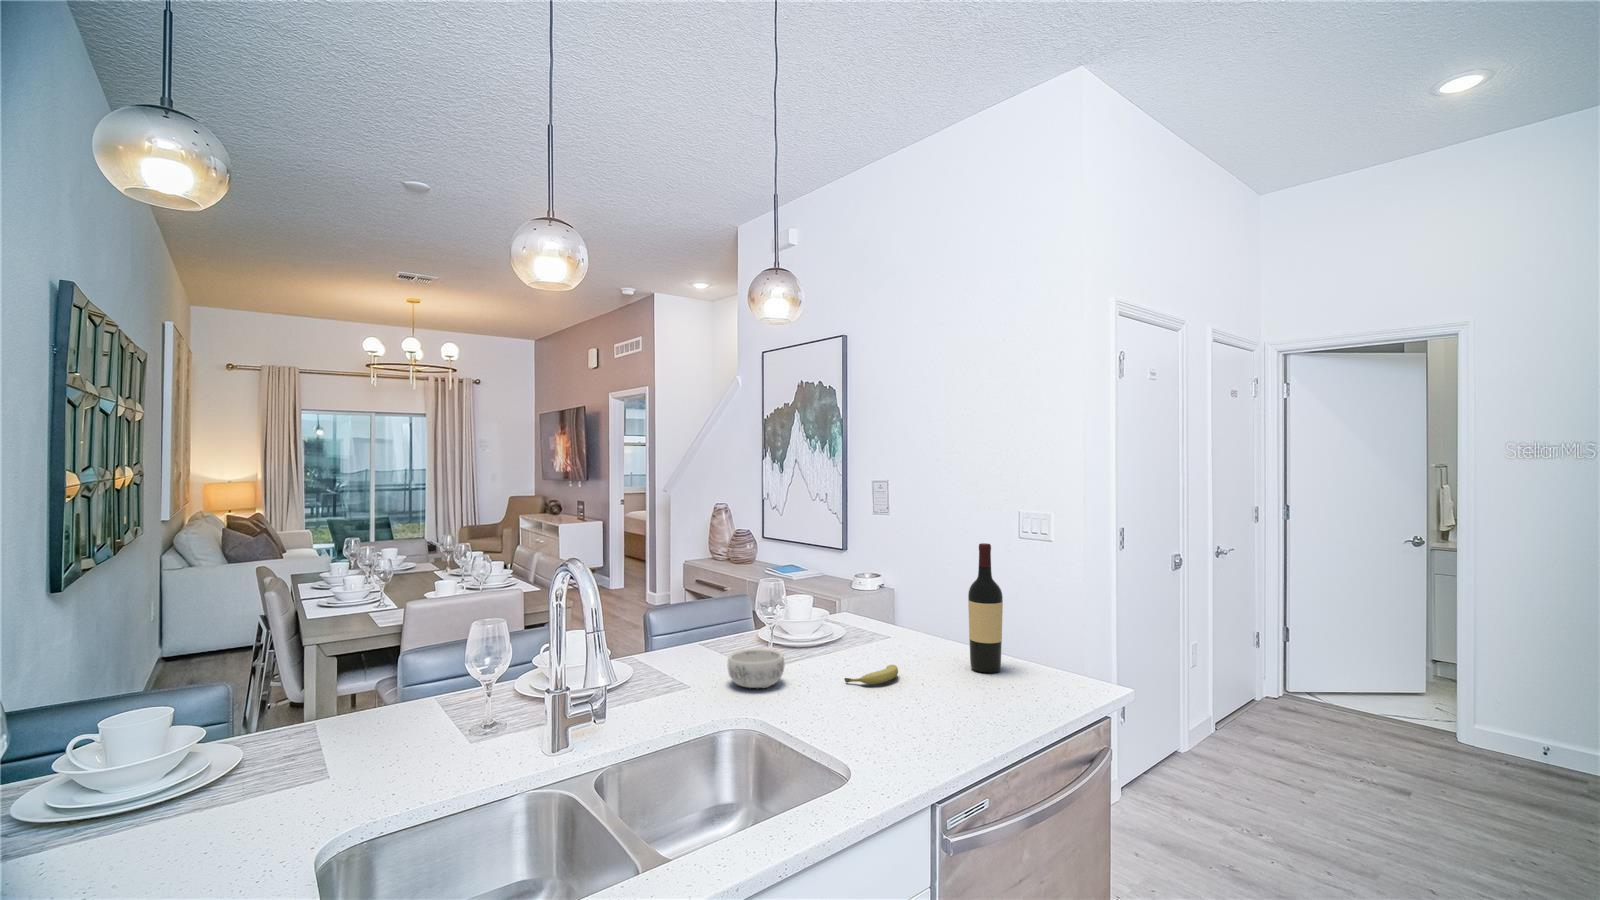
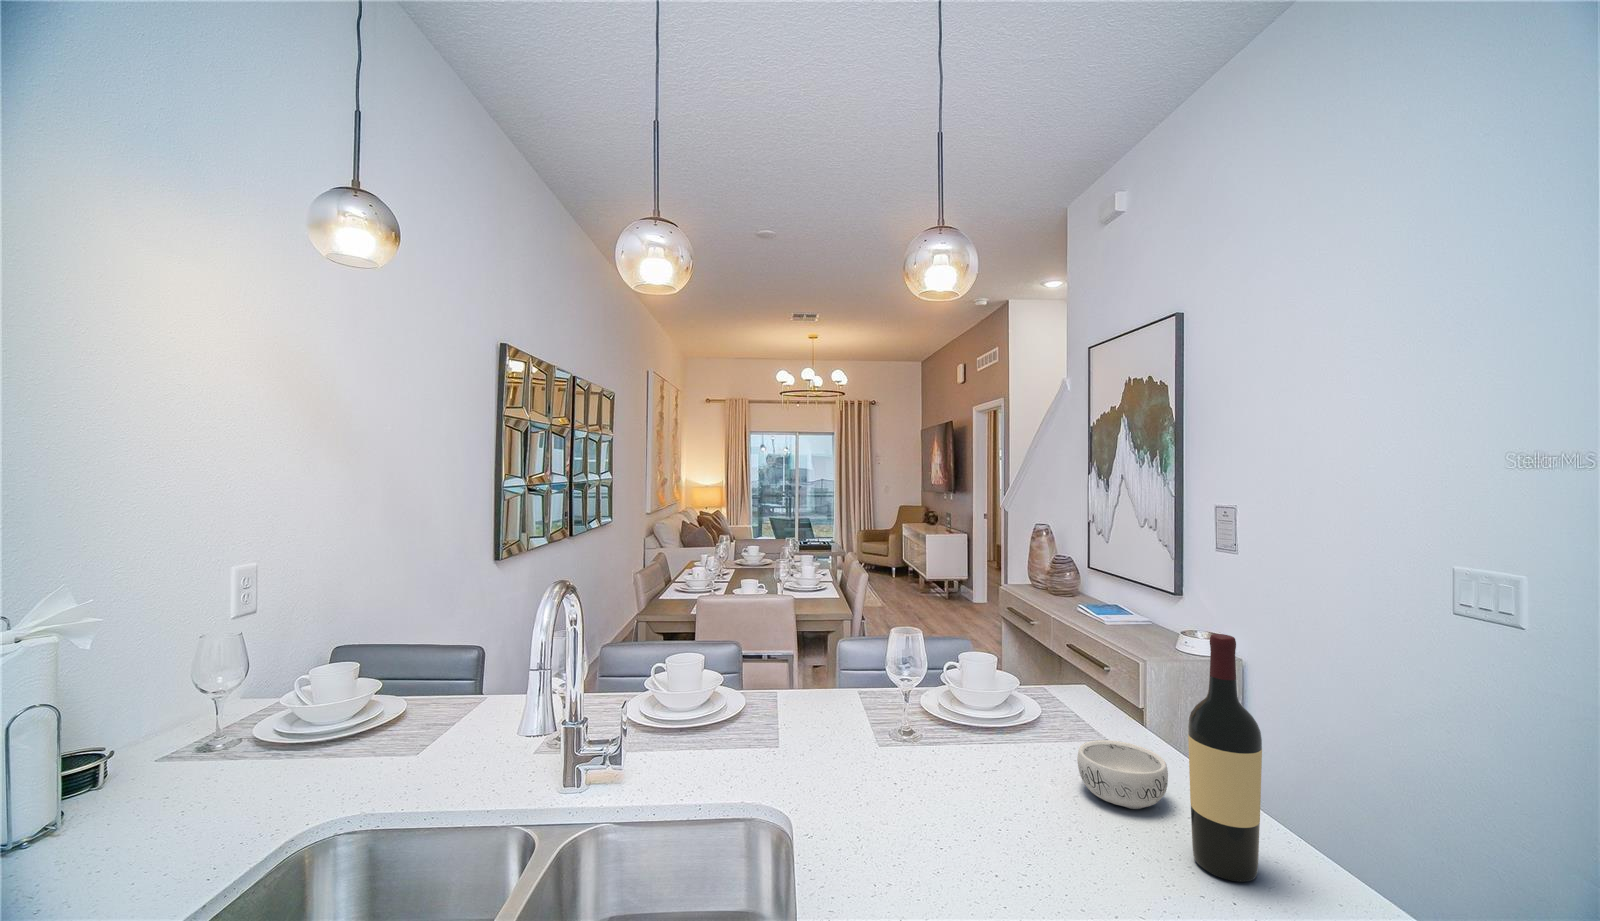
decorative bowl: present [727,648,784,688] -> present [1077,740,1168,809]
fruit: present [845,665,898,684] -> none [945,805,1041,833]

